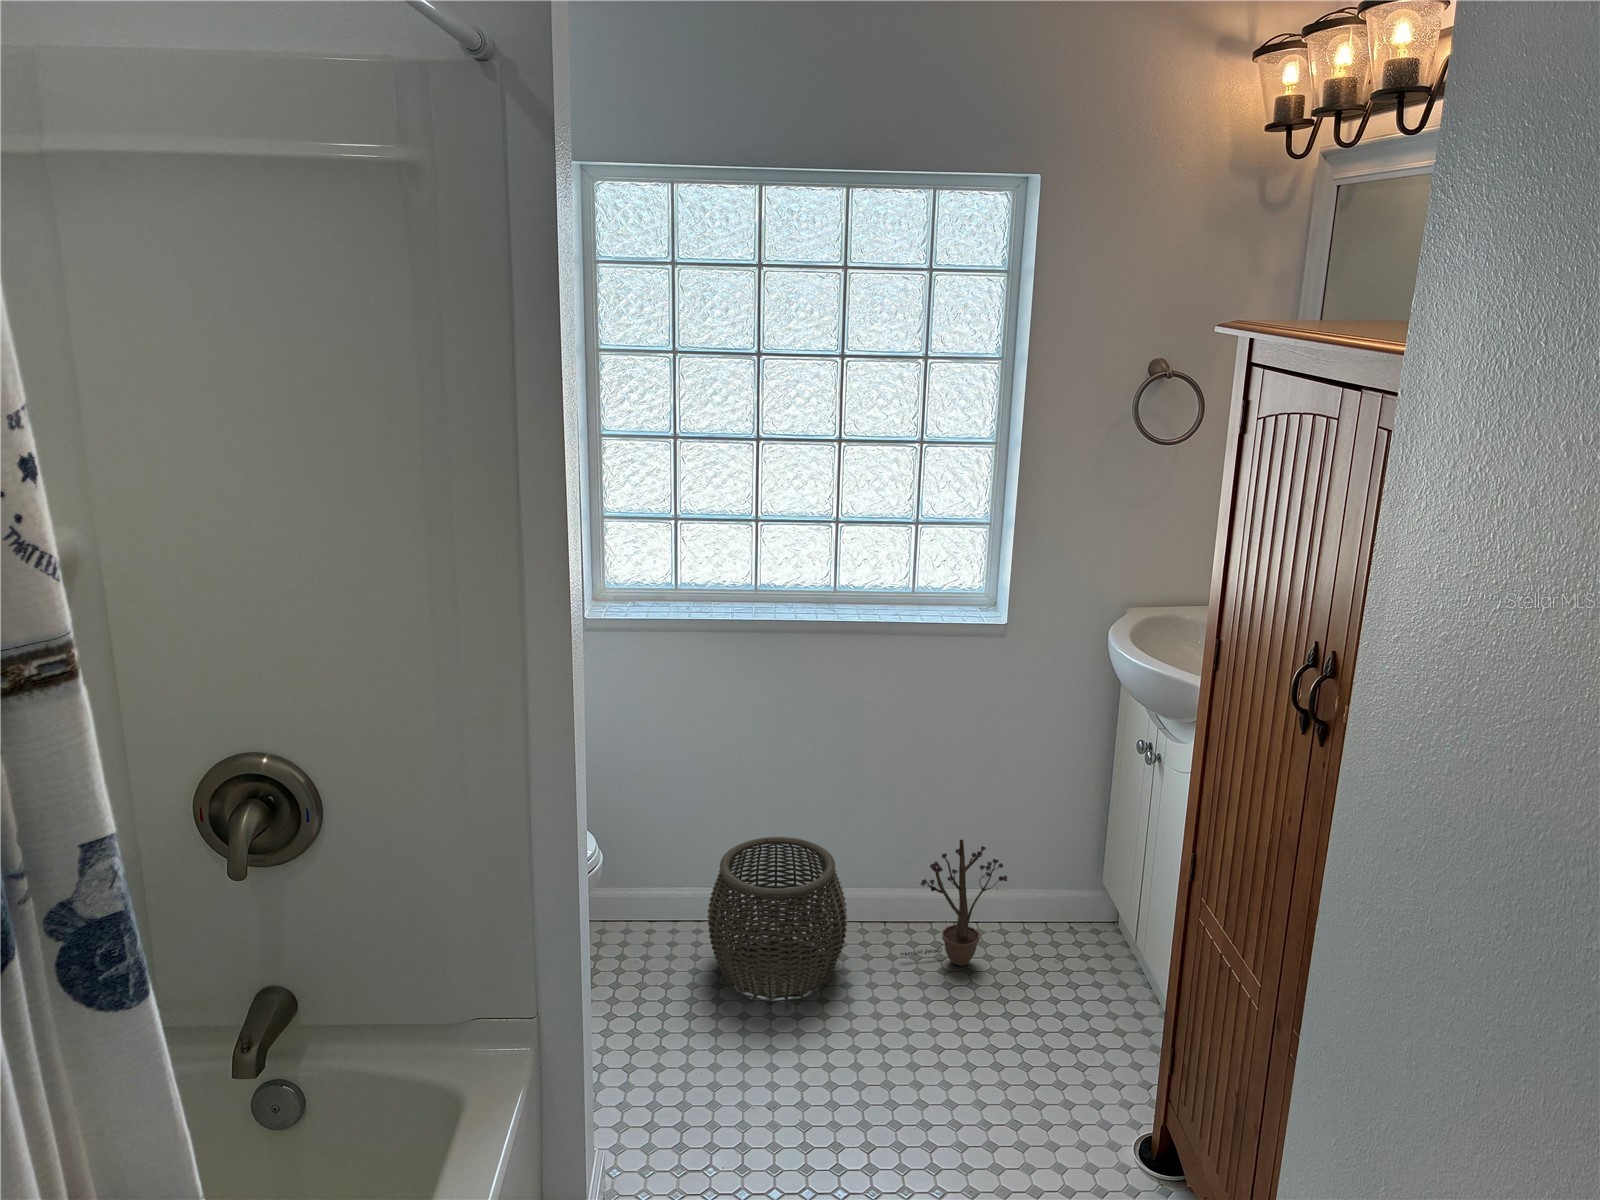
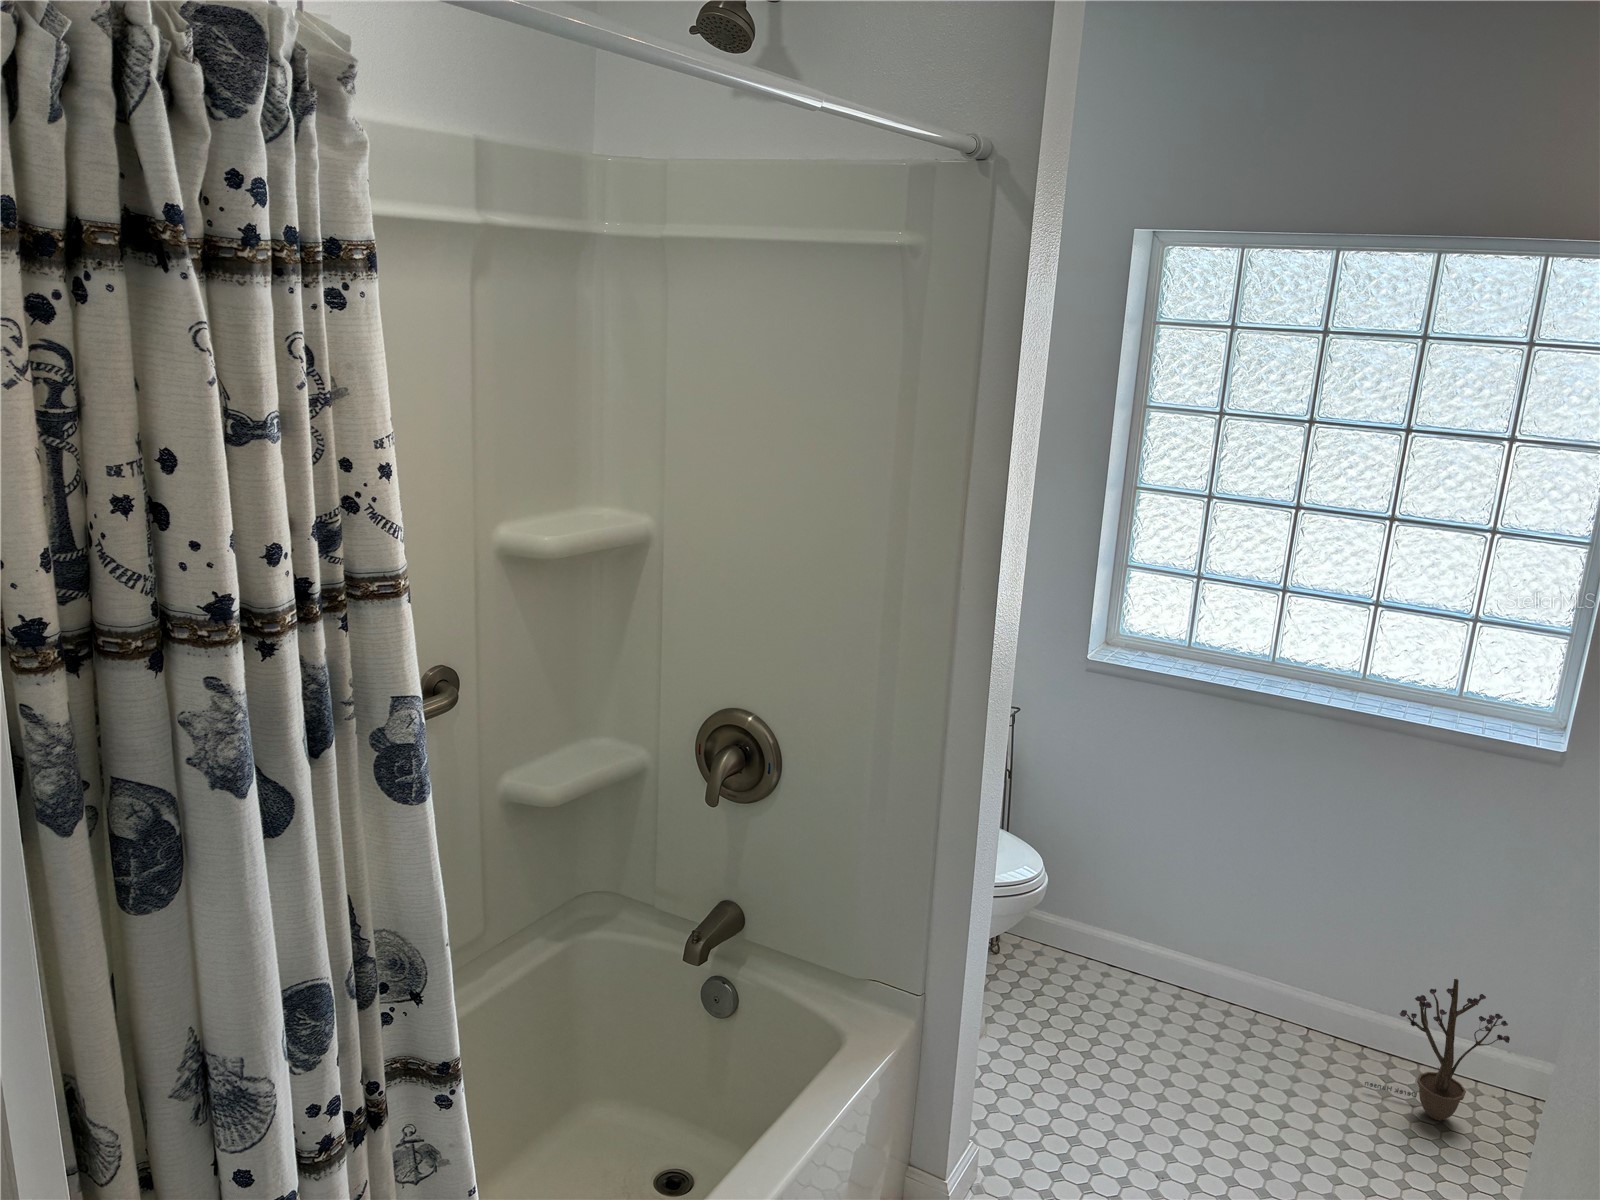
woven basket: present [708,837,847,999] -> none [1153,913,1308,1086]

